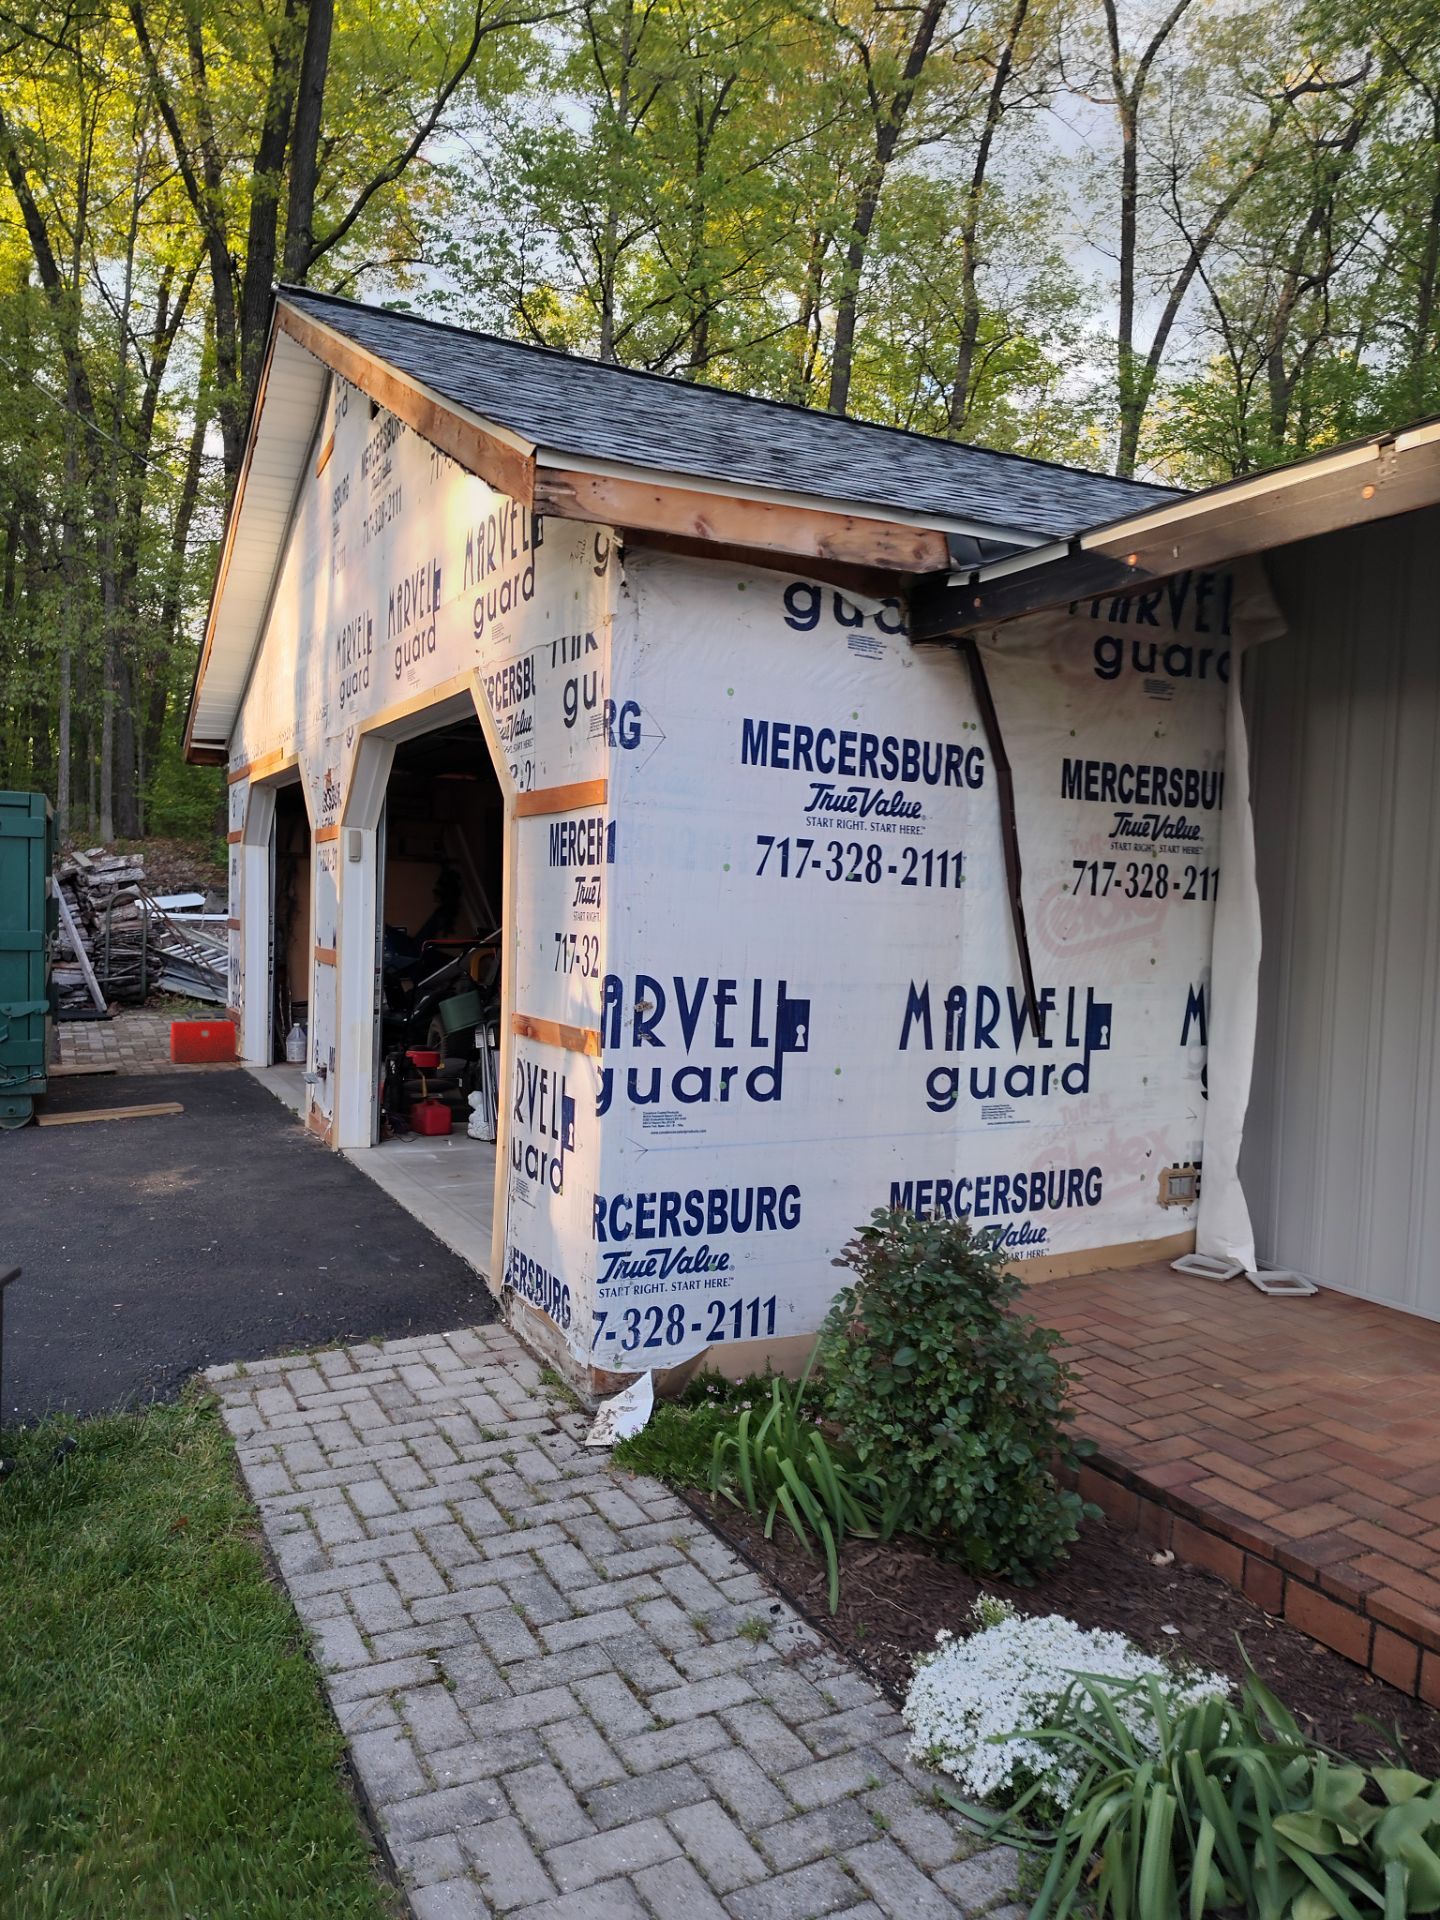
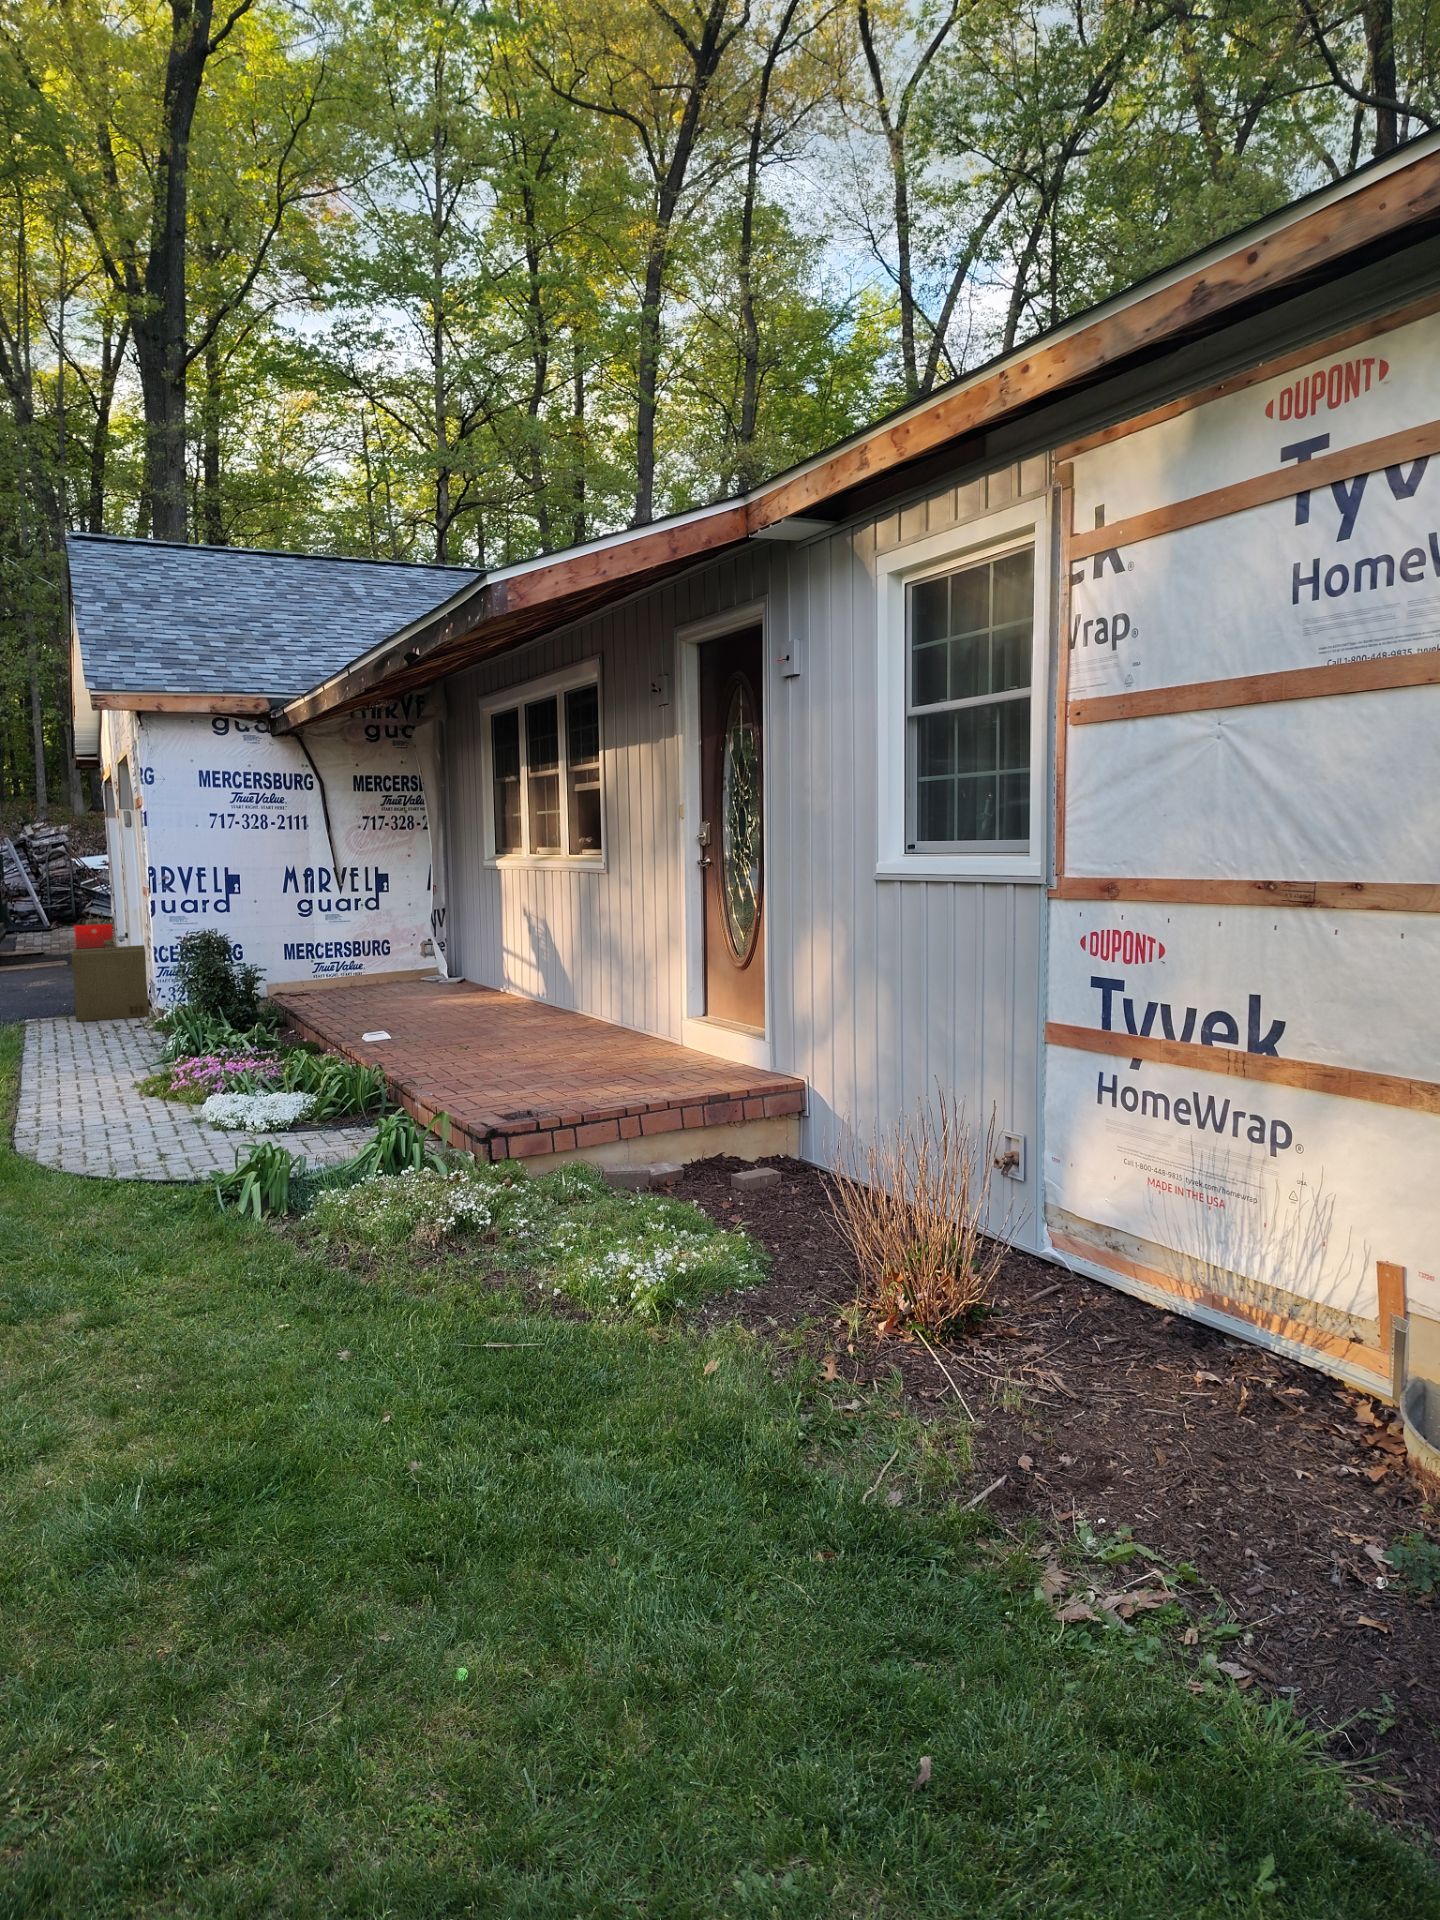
cardboard box: none [341,1168,562,1418] -> present [71,945,150,1022]

